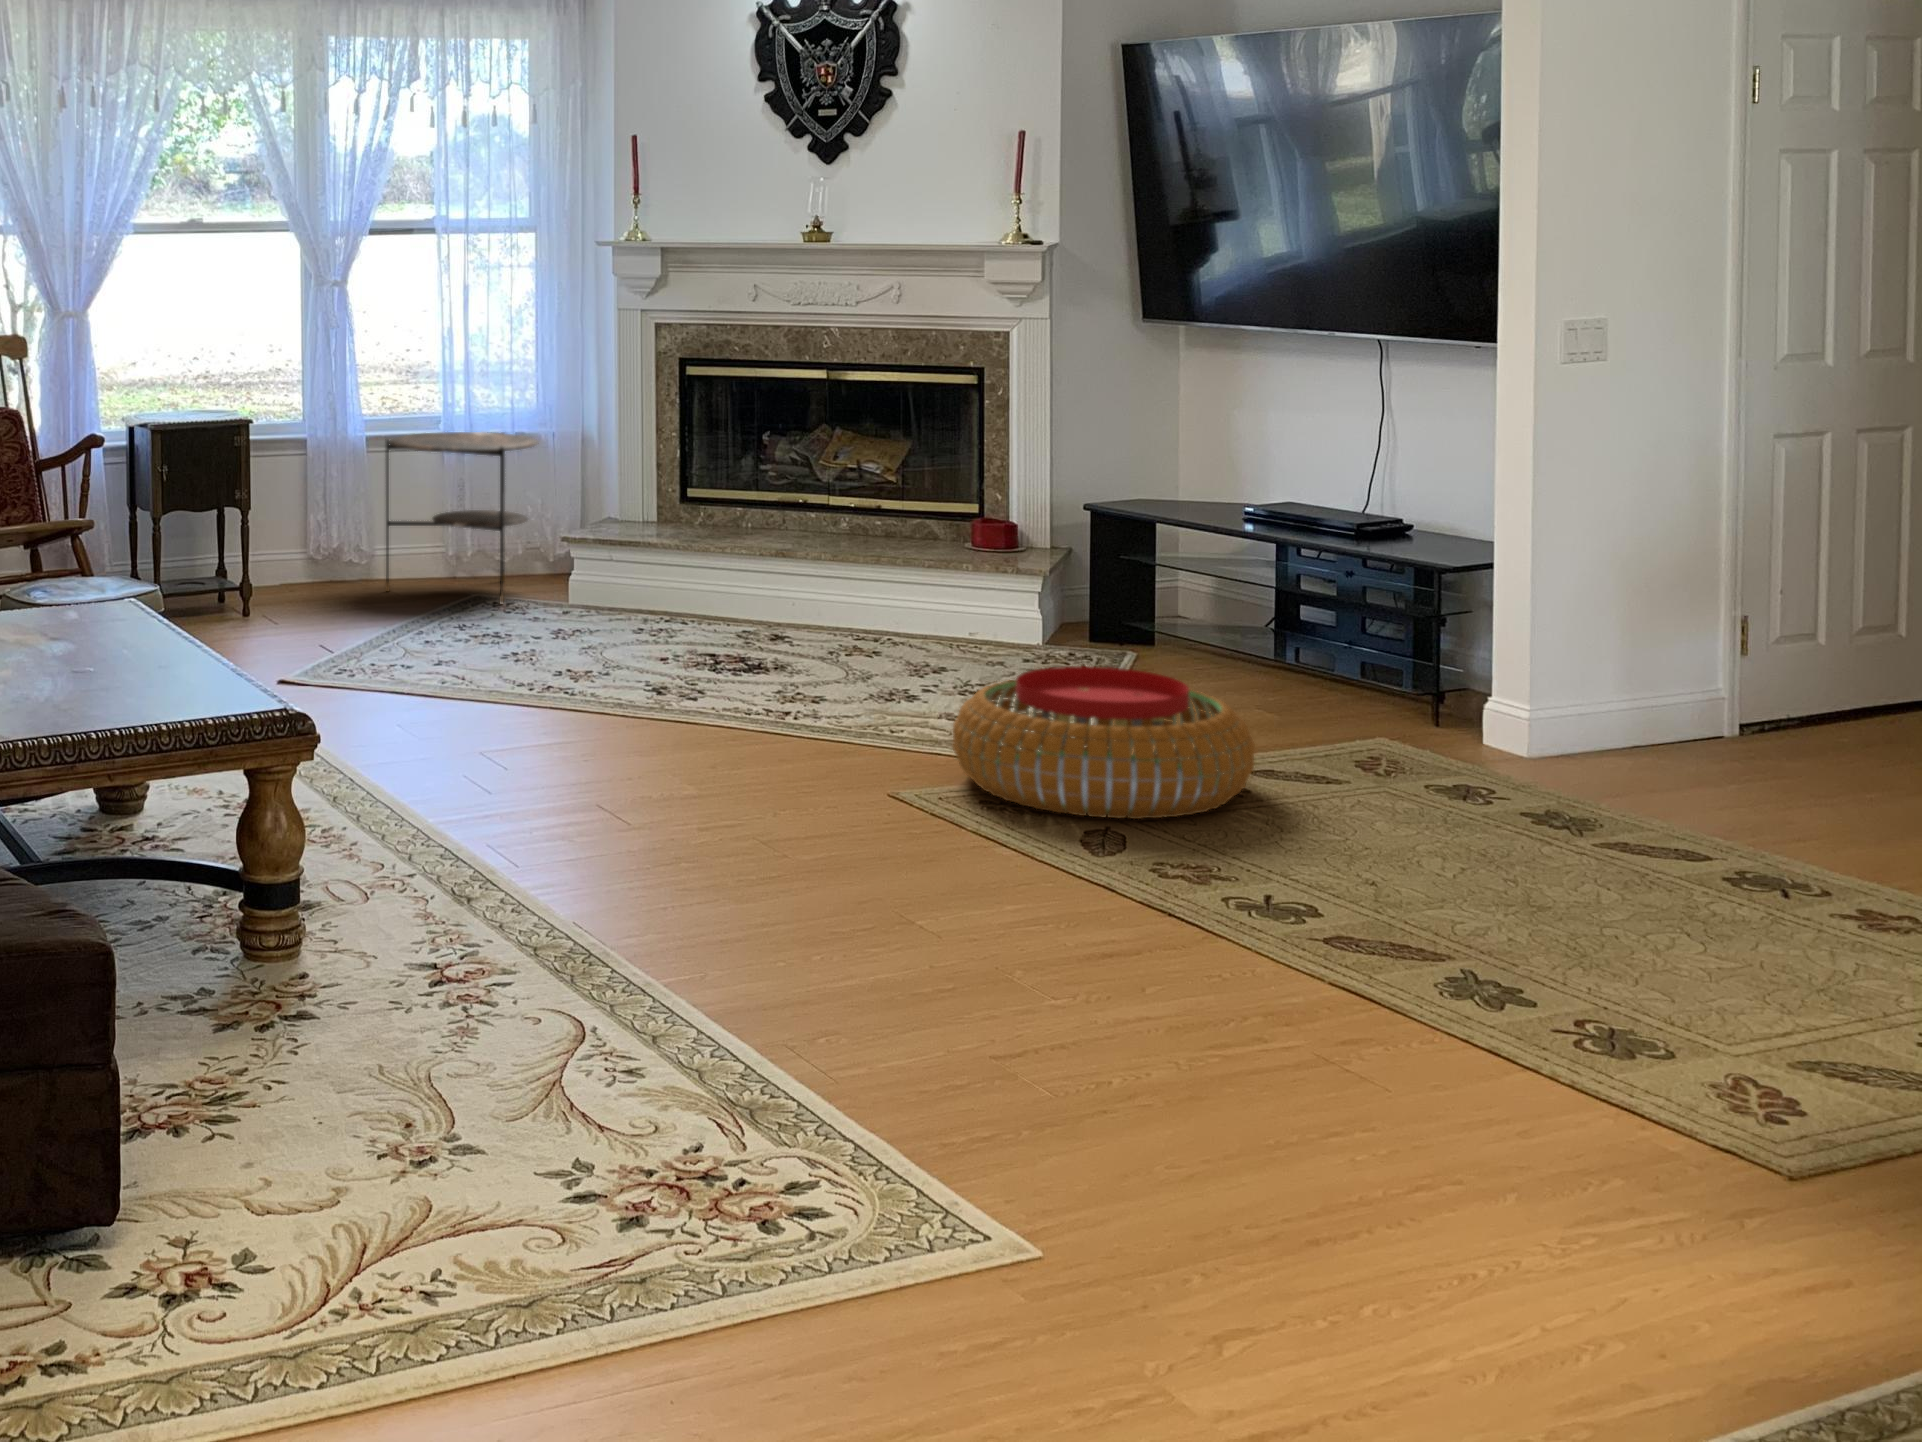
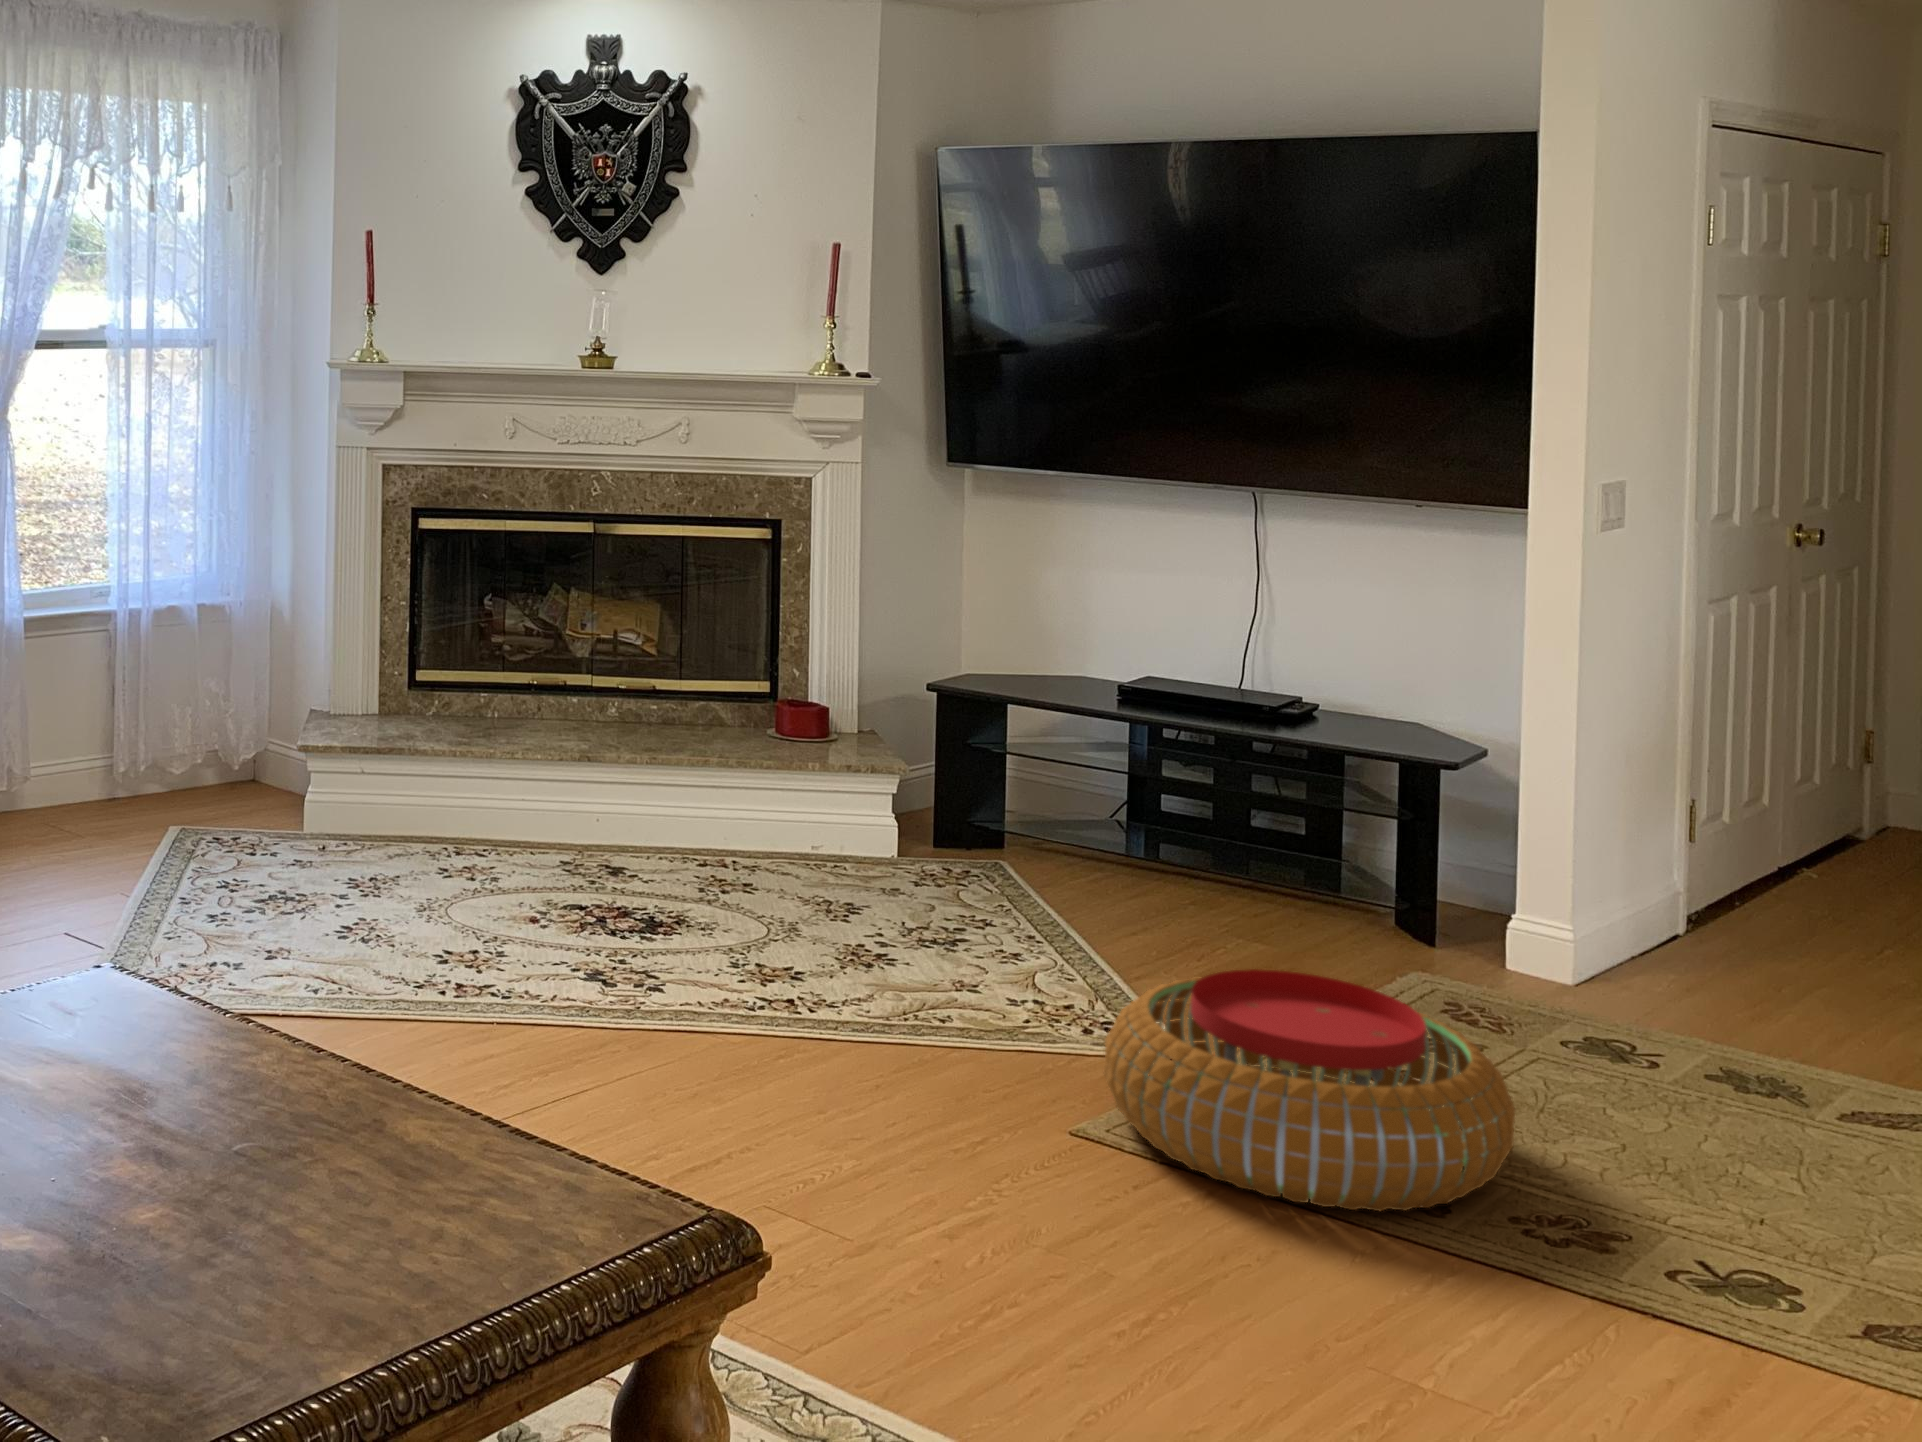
side table: present [386,432,538,603] -> none [55,599,260,833]

